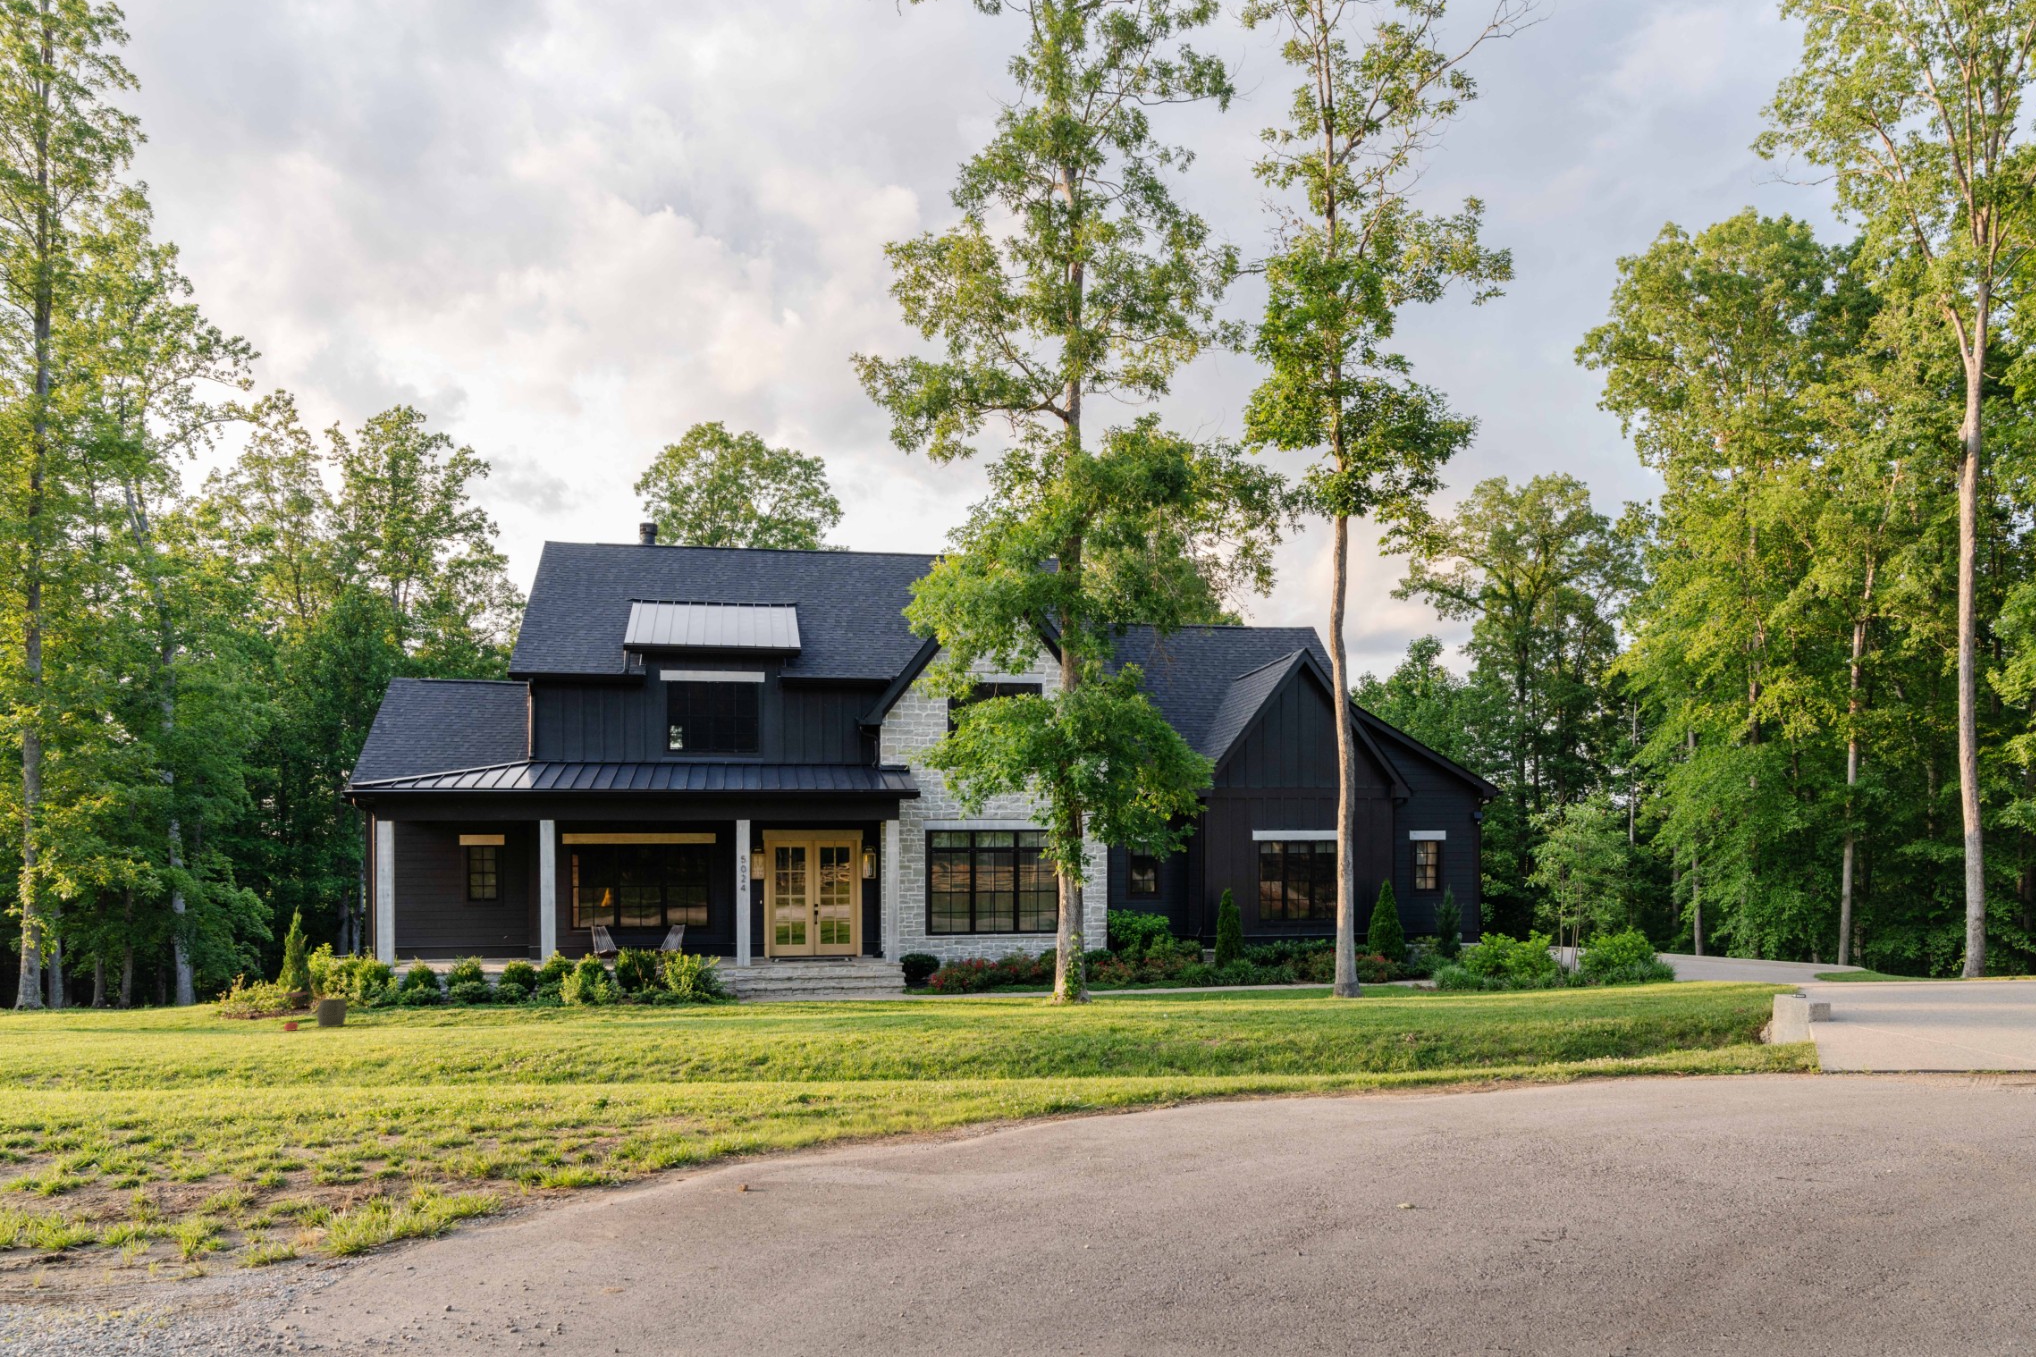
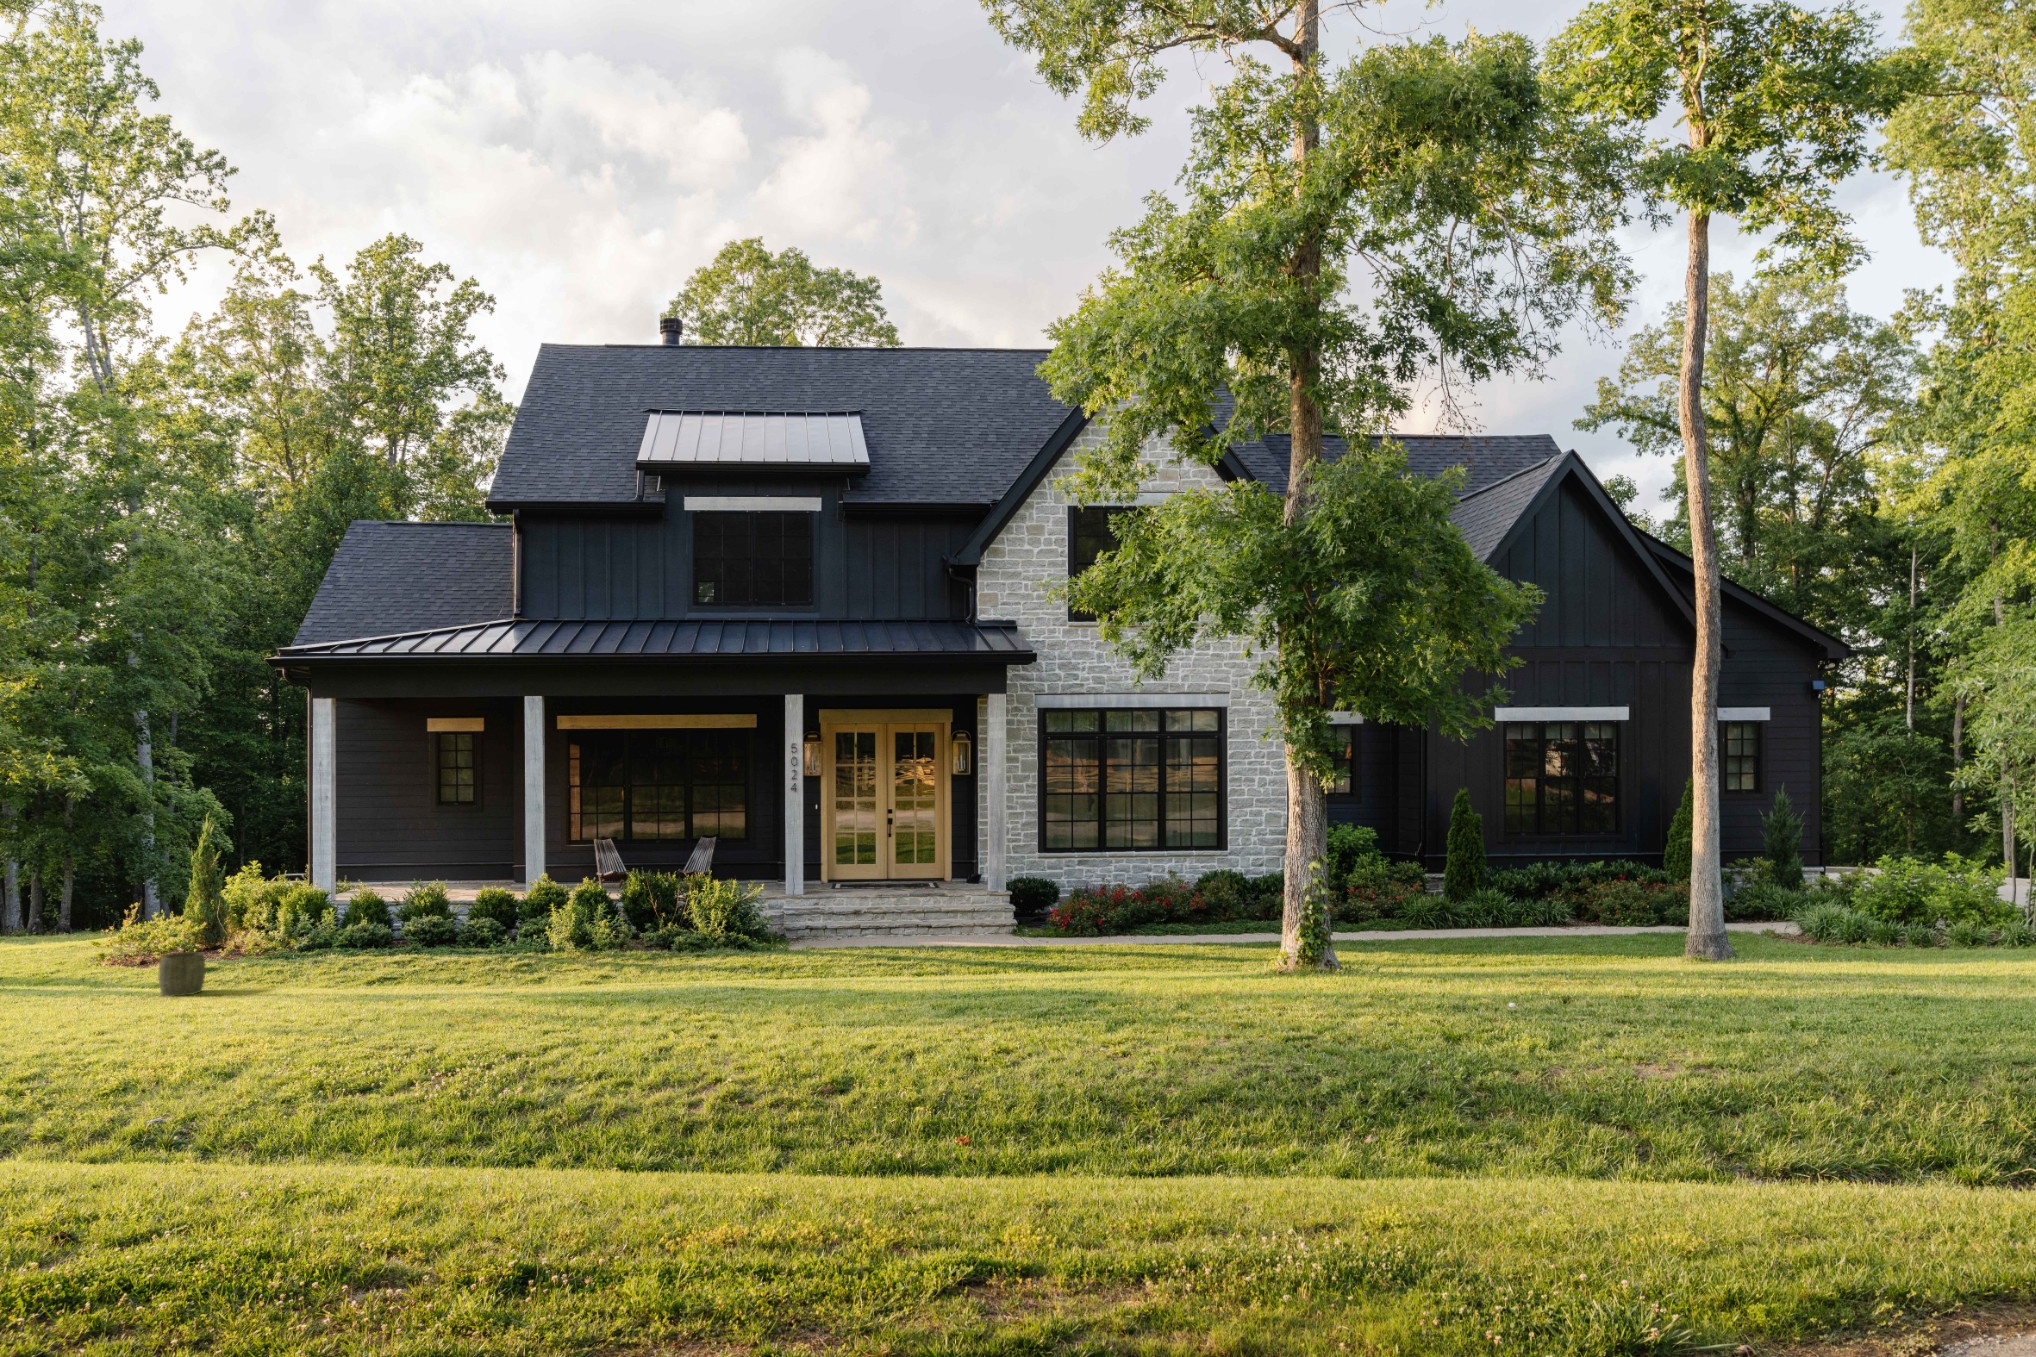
potted plant: present [279,992,307,1031] -> none [84,946,138,1005]

